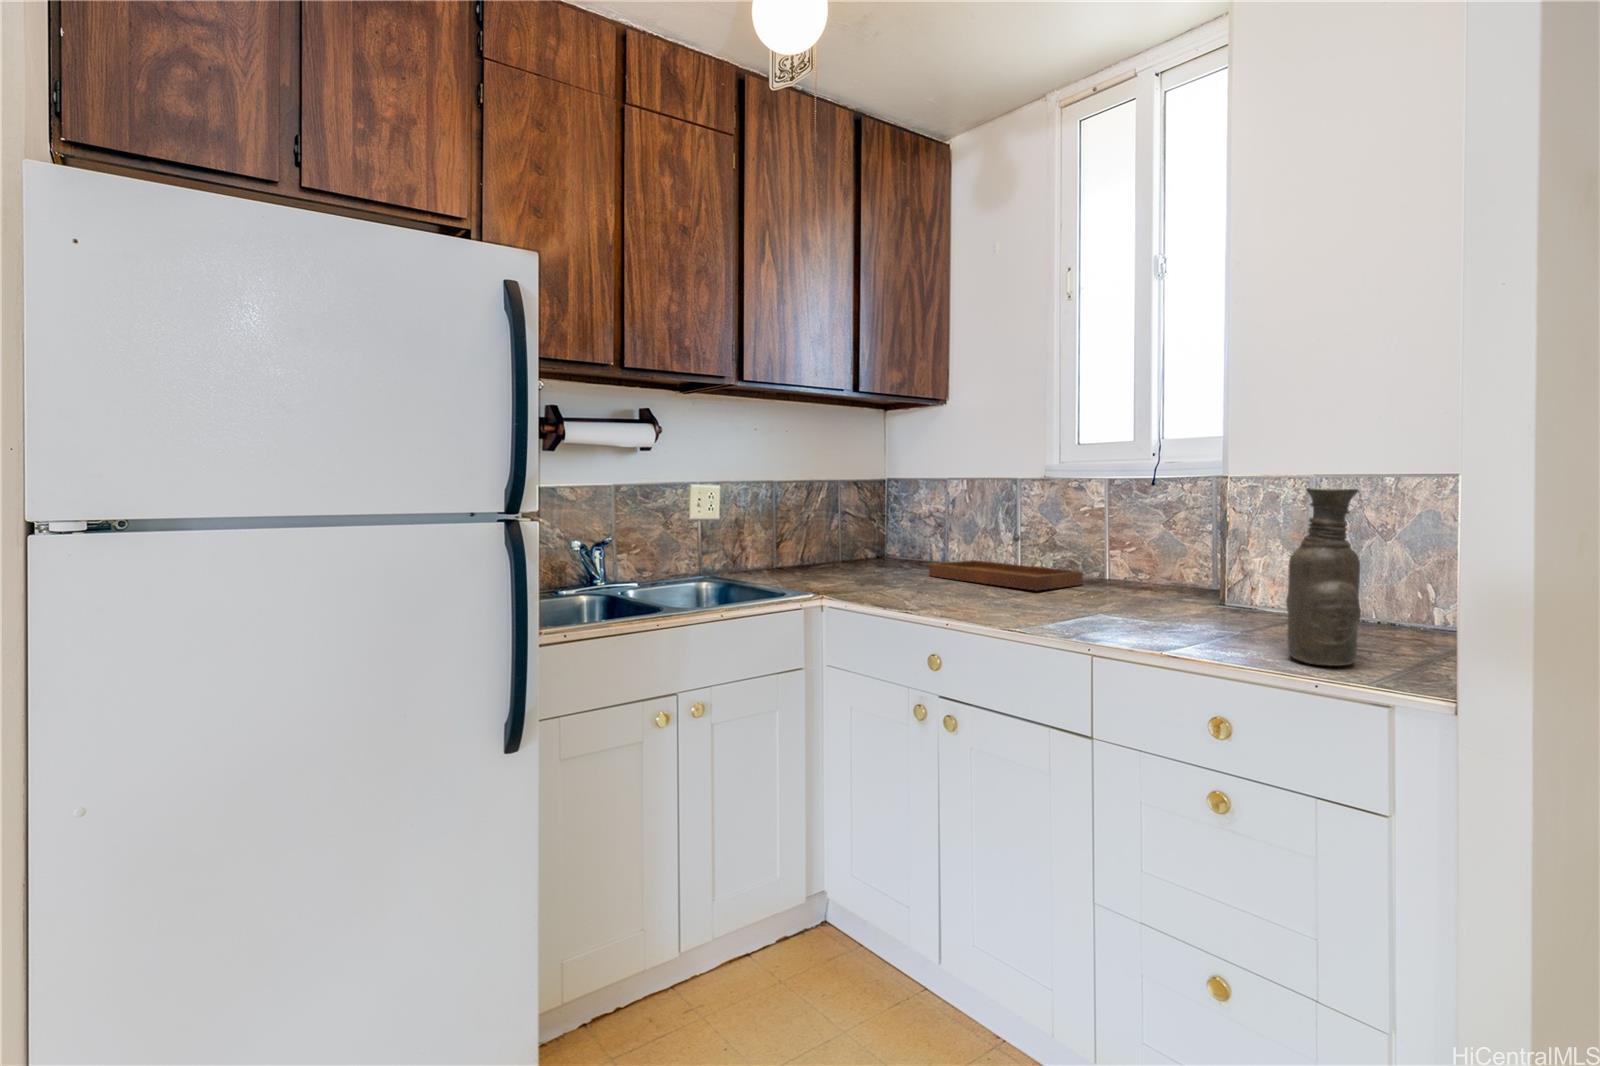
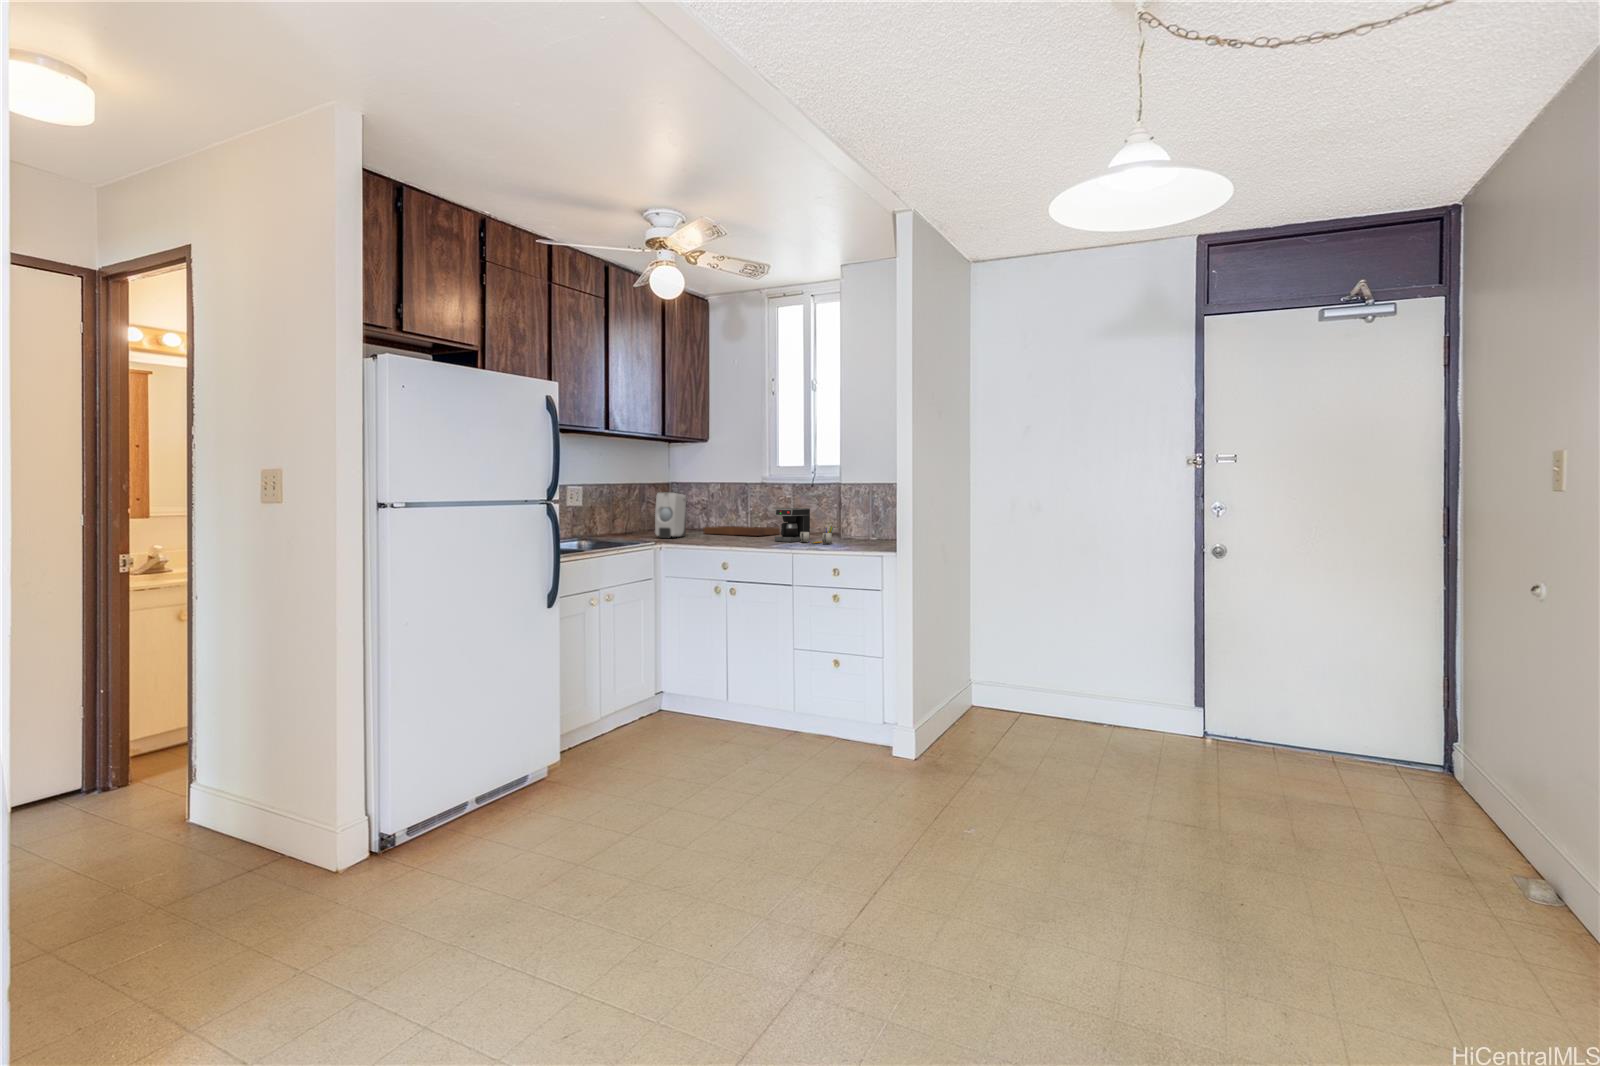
vase: present [1286,488,1361,666] -> none [843,485,864,547]
soap dispenser: none [829,500,894,590] -> present [655,493,687,538]
coffee maker: none [1076,538,1245,638] -> present [775,508,834,543]

